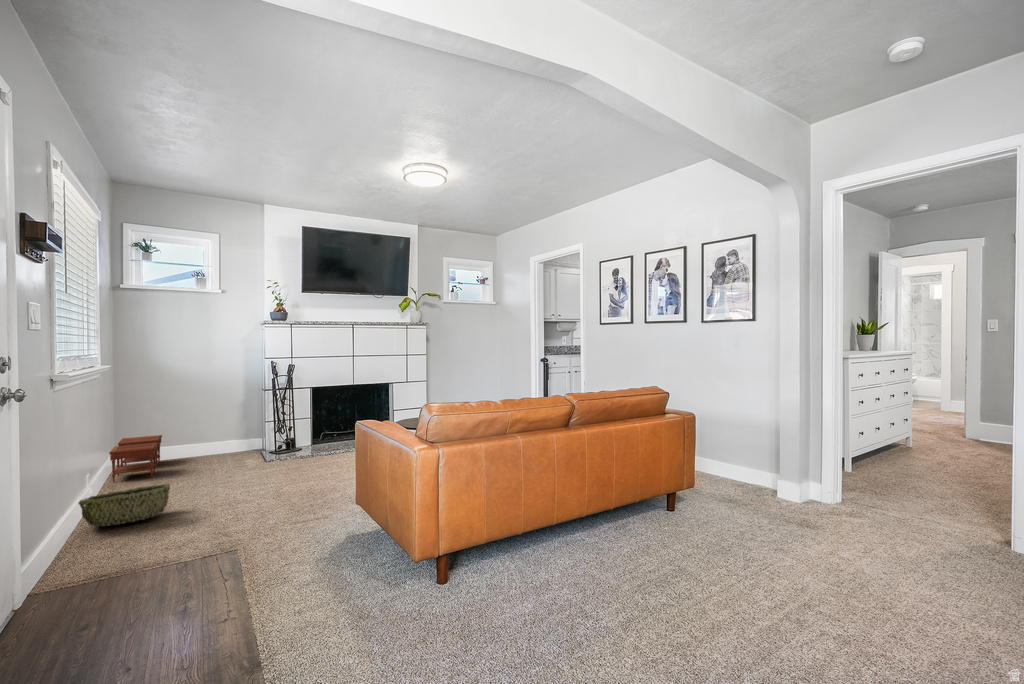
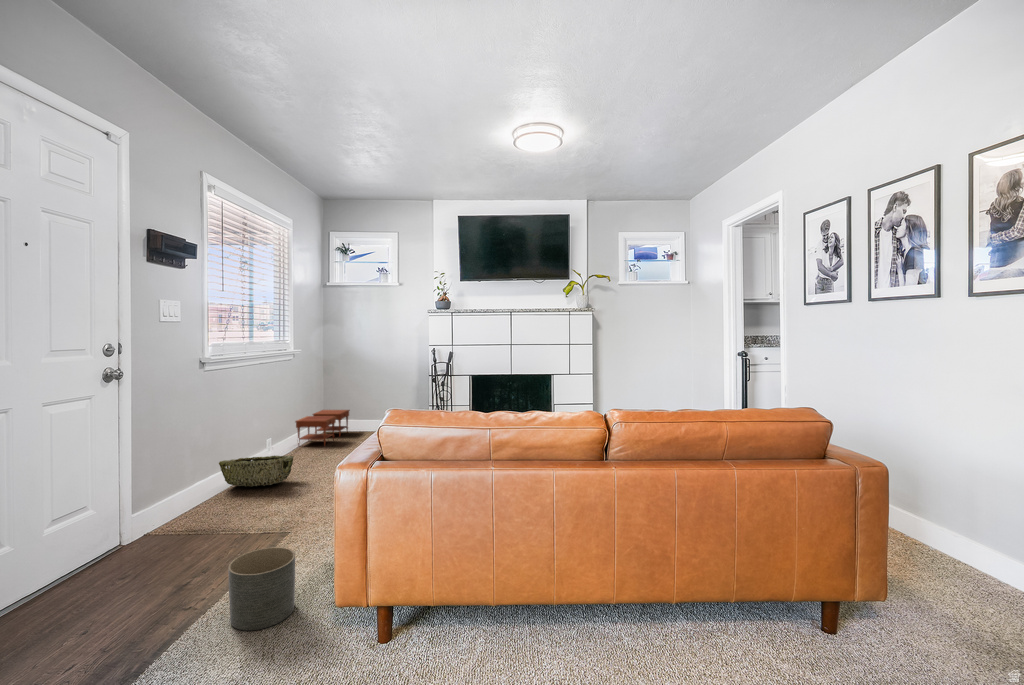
planter: none [291,538,347,609] -> present [228,547,295,630]

